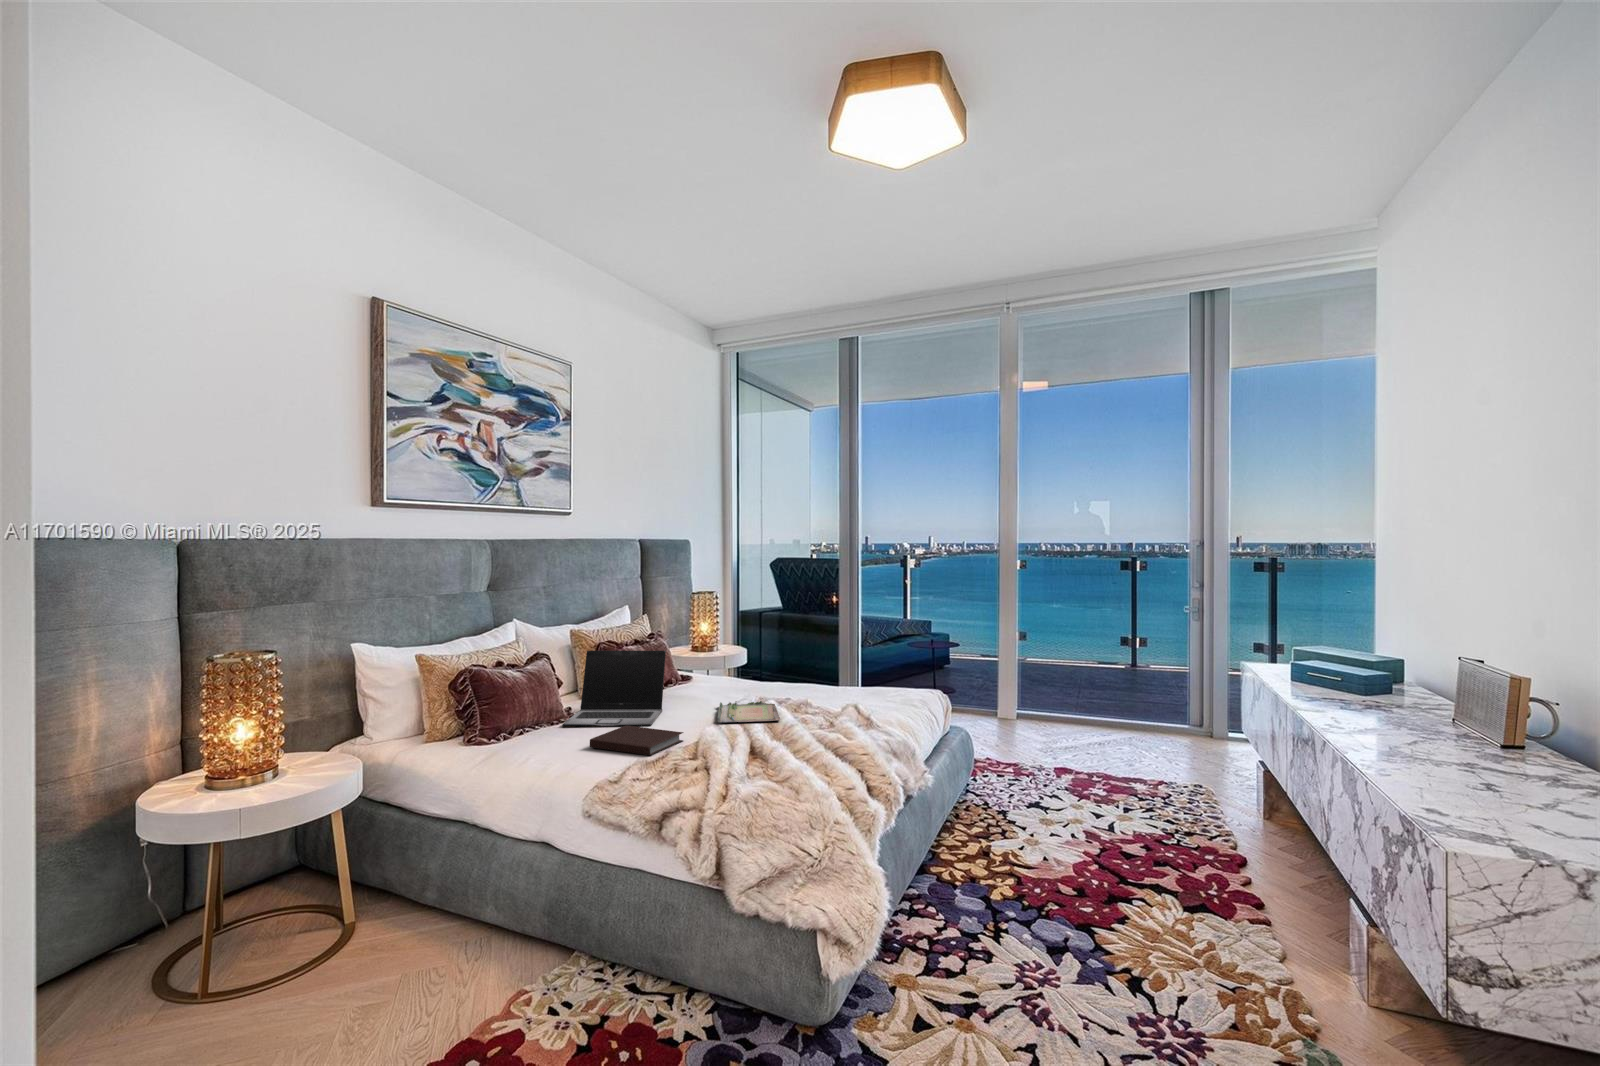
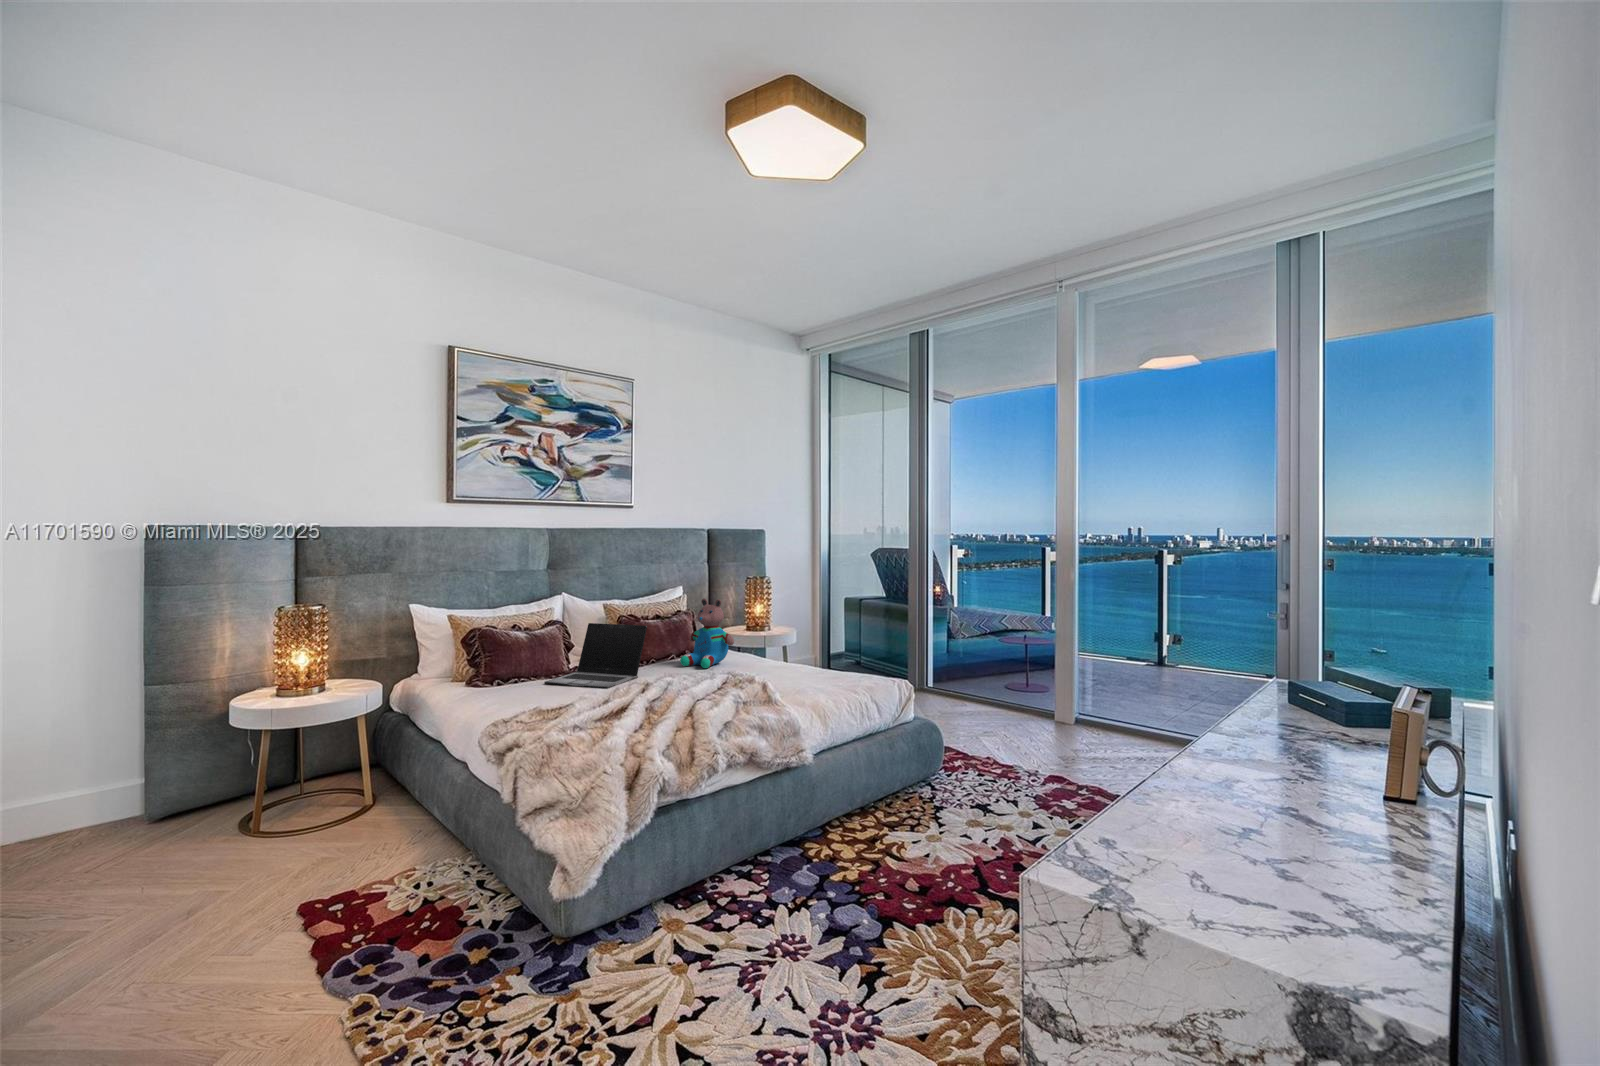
teddy bear: none [687,617,745,695] -> present [680,598,734,668]
tray: present [718,698,780,723] -> none [660,671,732,692]
notebook: present [590,725,683,756] -> none [533,686,609,711]

